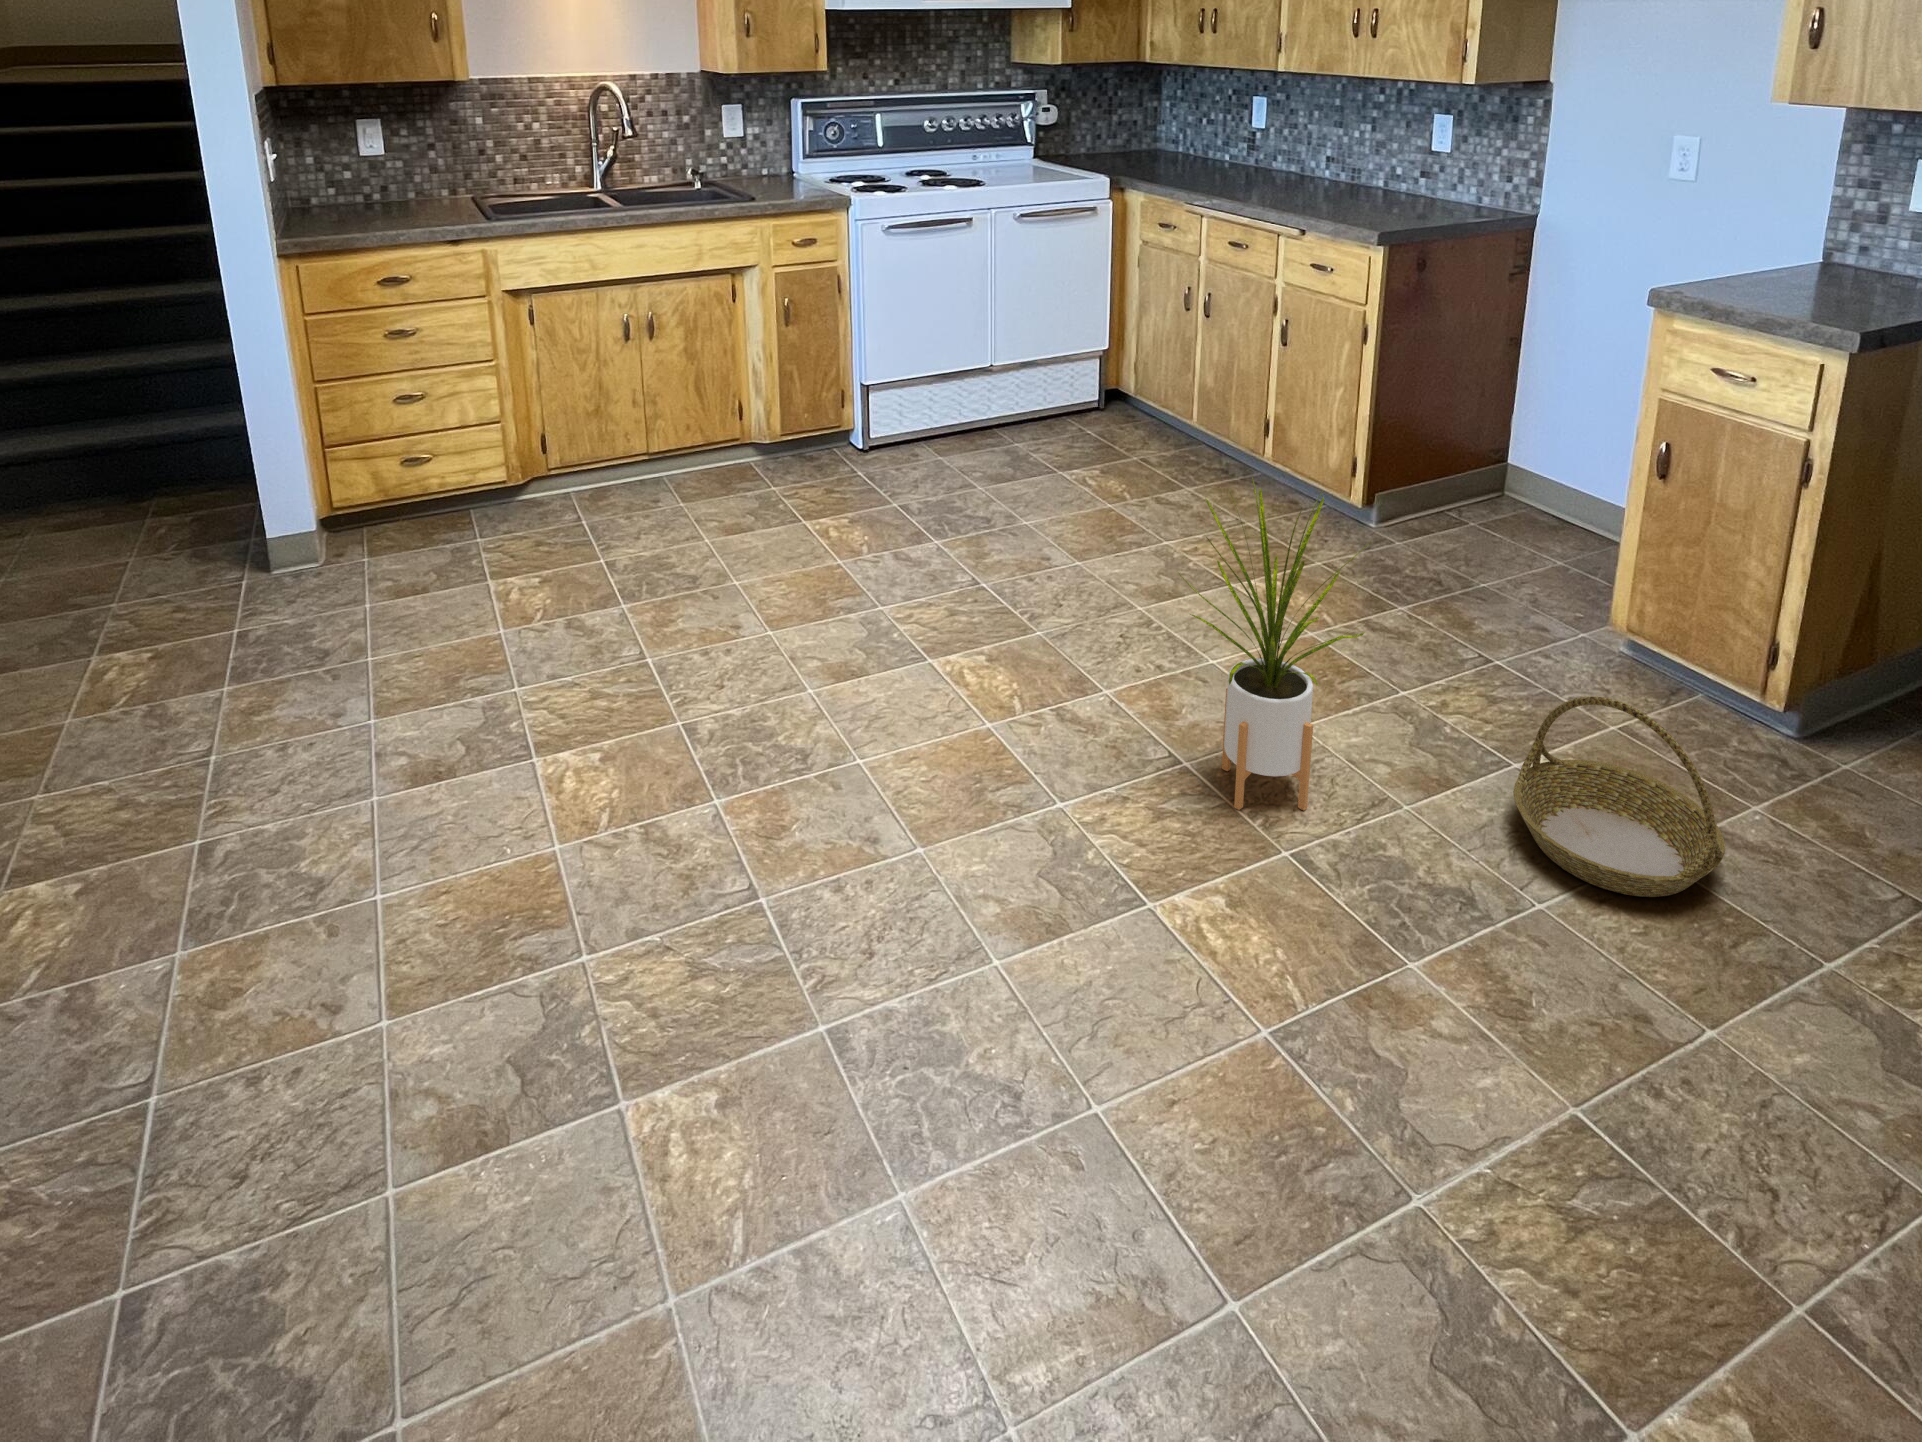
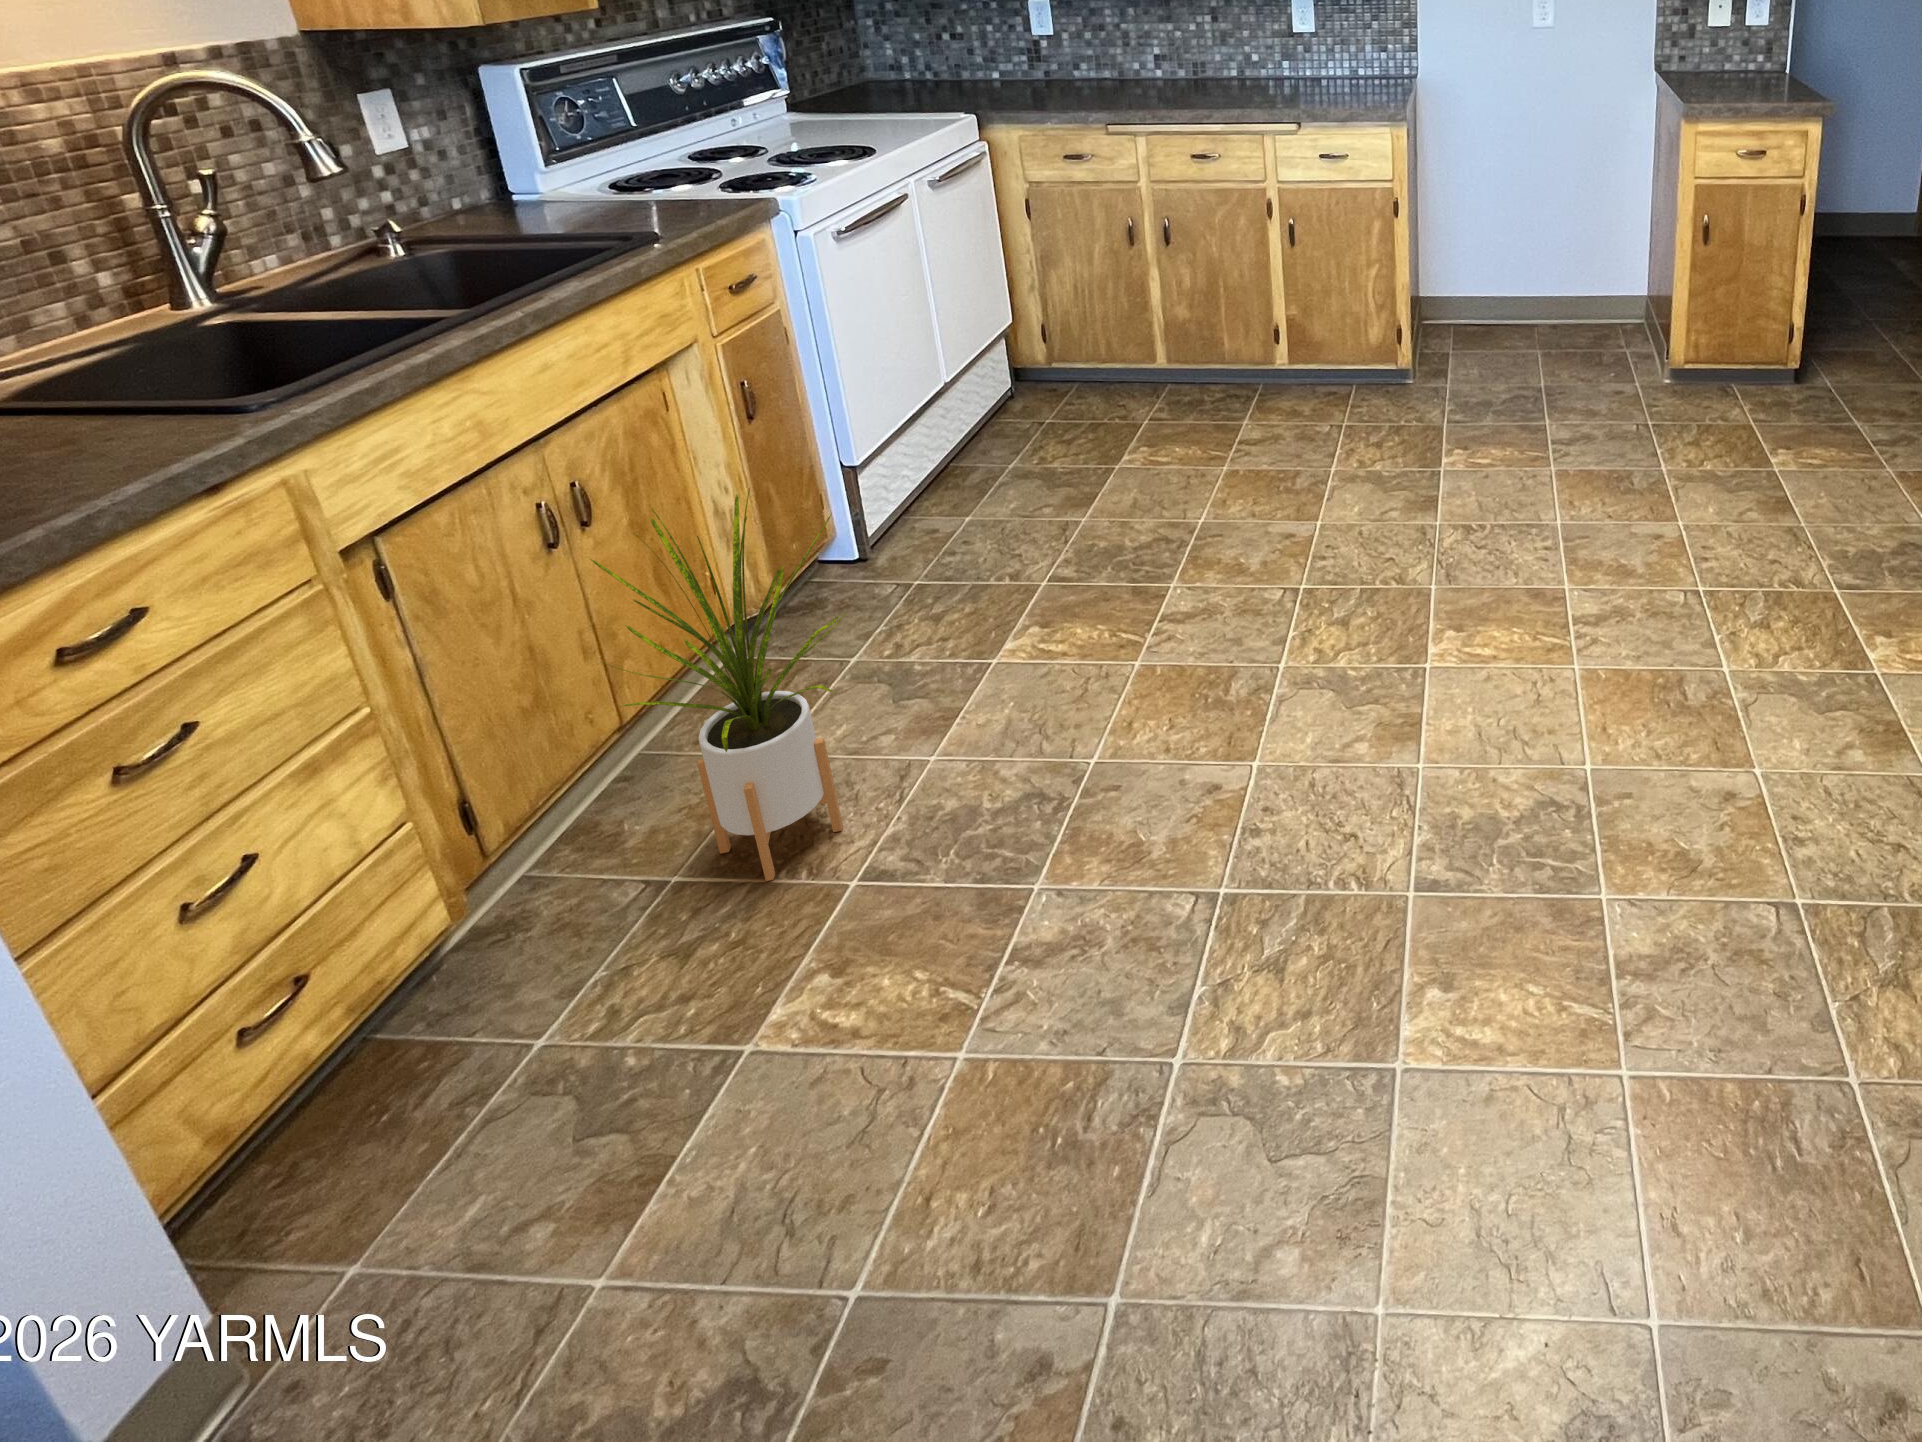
basket: present [1513,696,1725,897] -> none [1015,552,1191,719]

